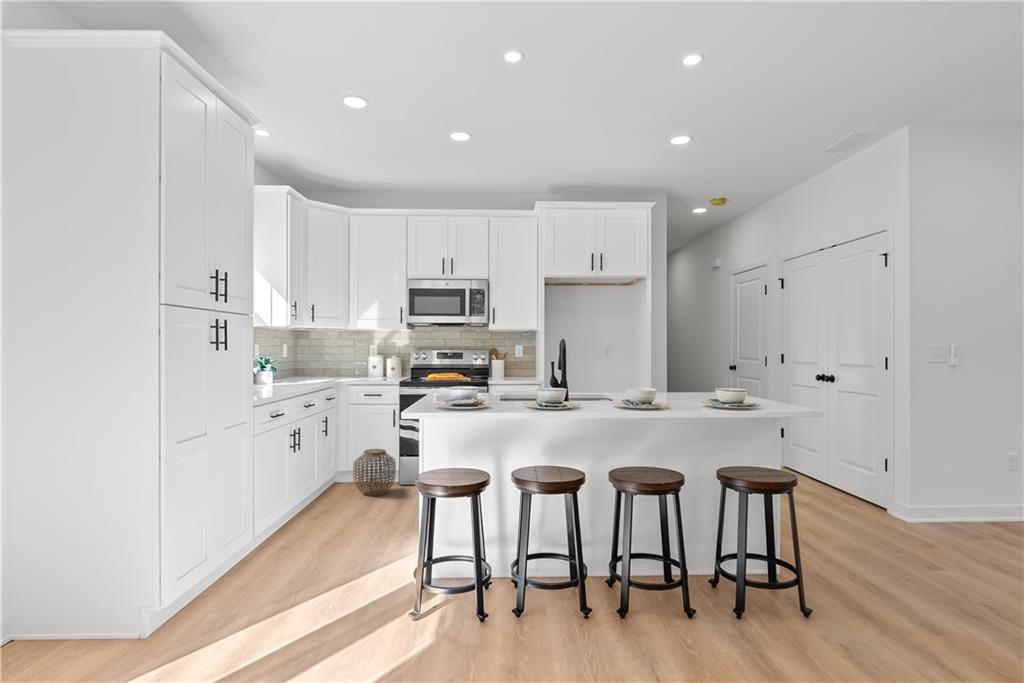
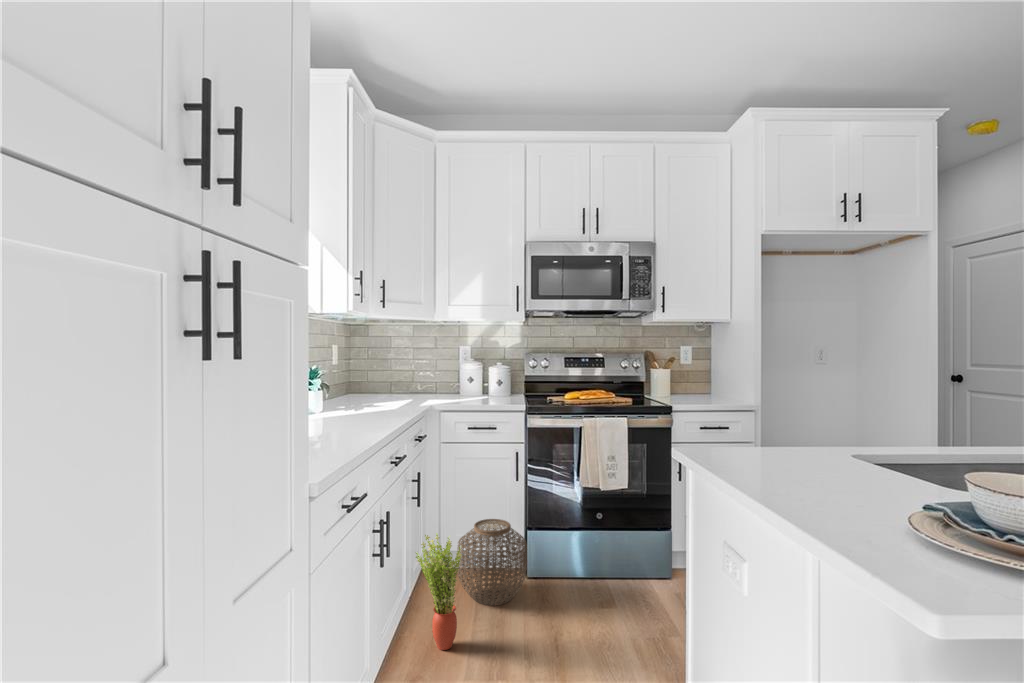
potted plant: none [320,448,347,510] -> present [416,533,462,650]

